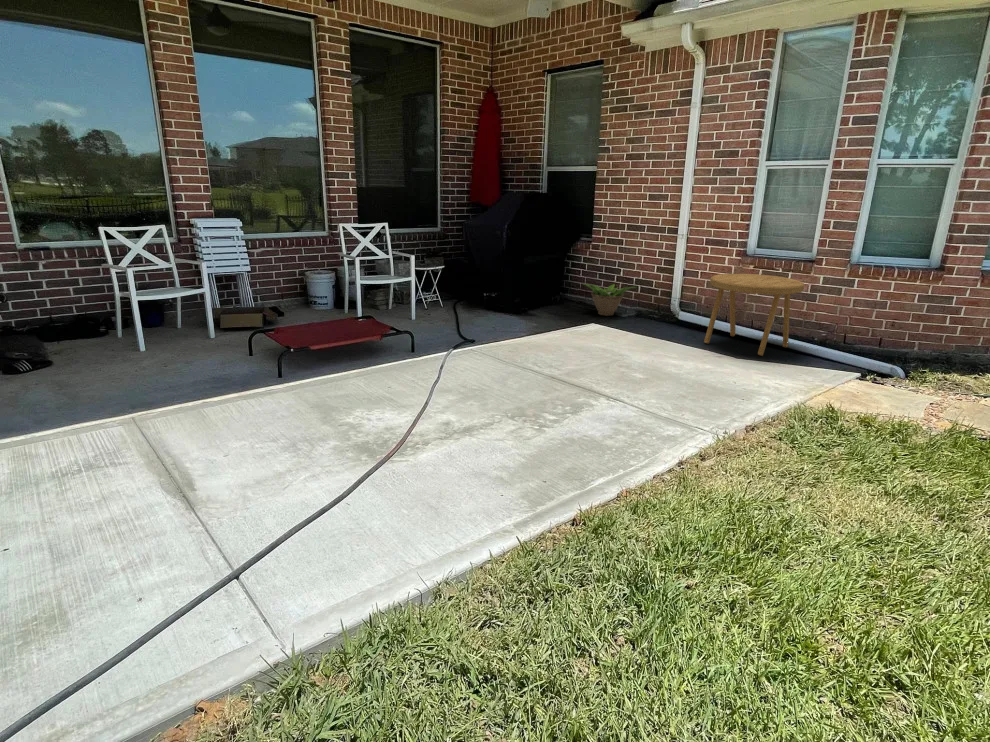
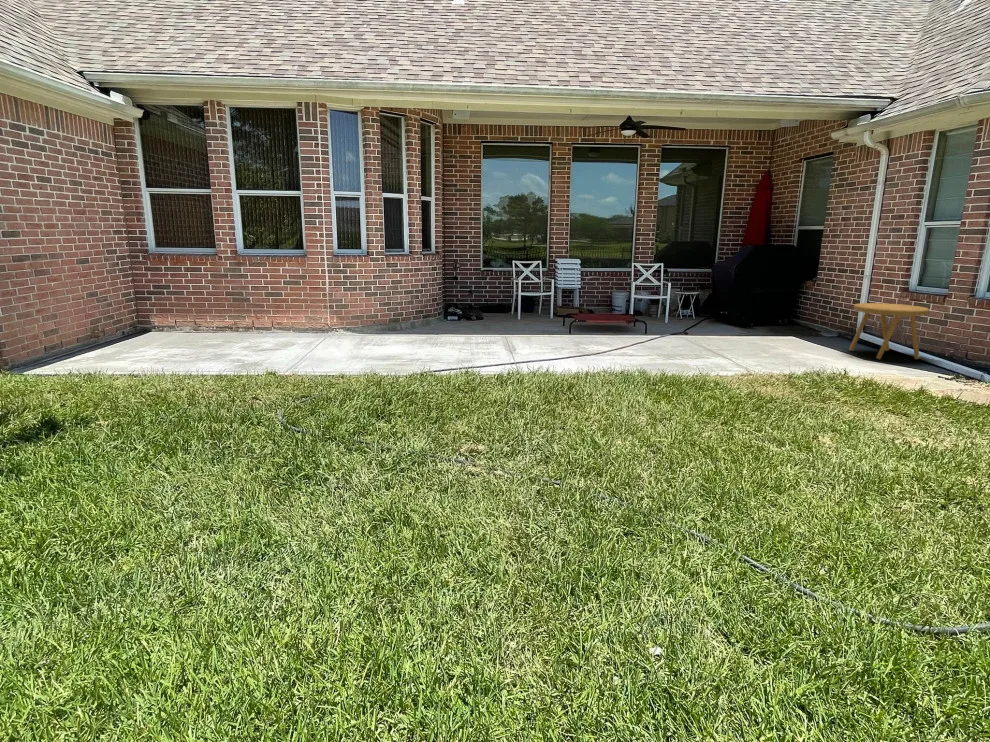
decorative plant: present [584,284,635,315] -> none [789,309,833,334]

